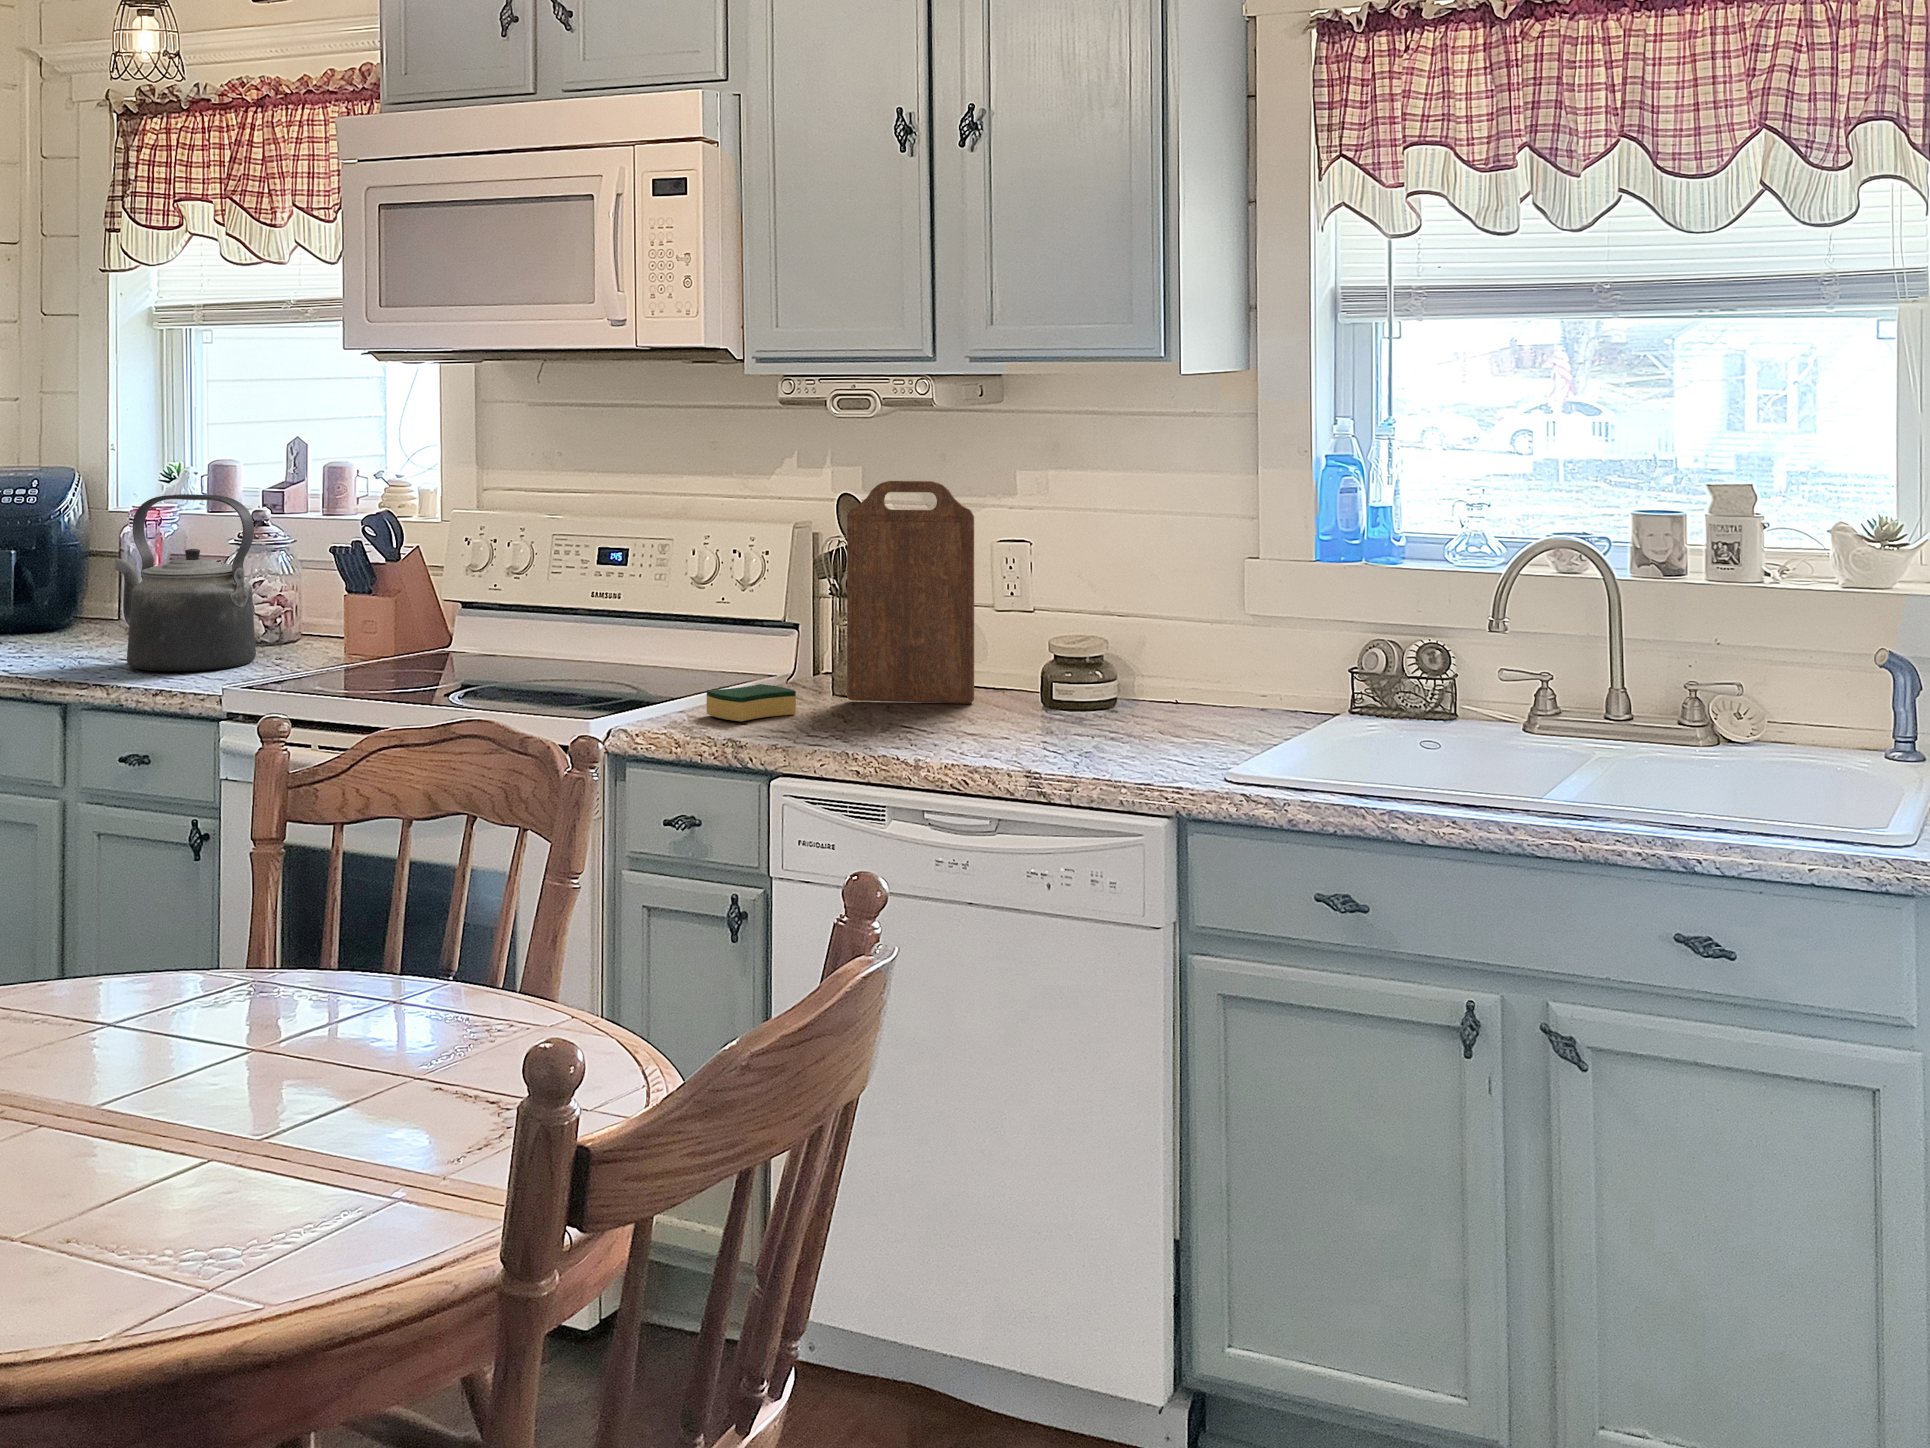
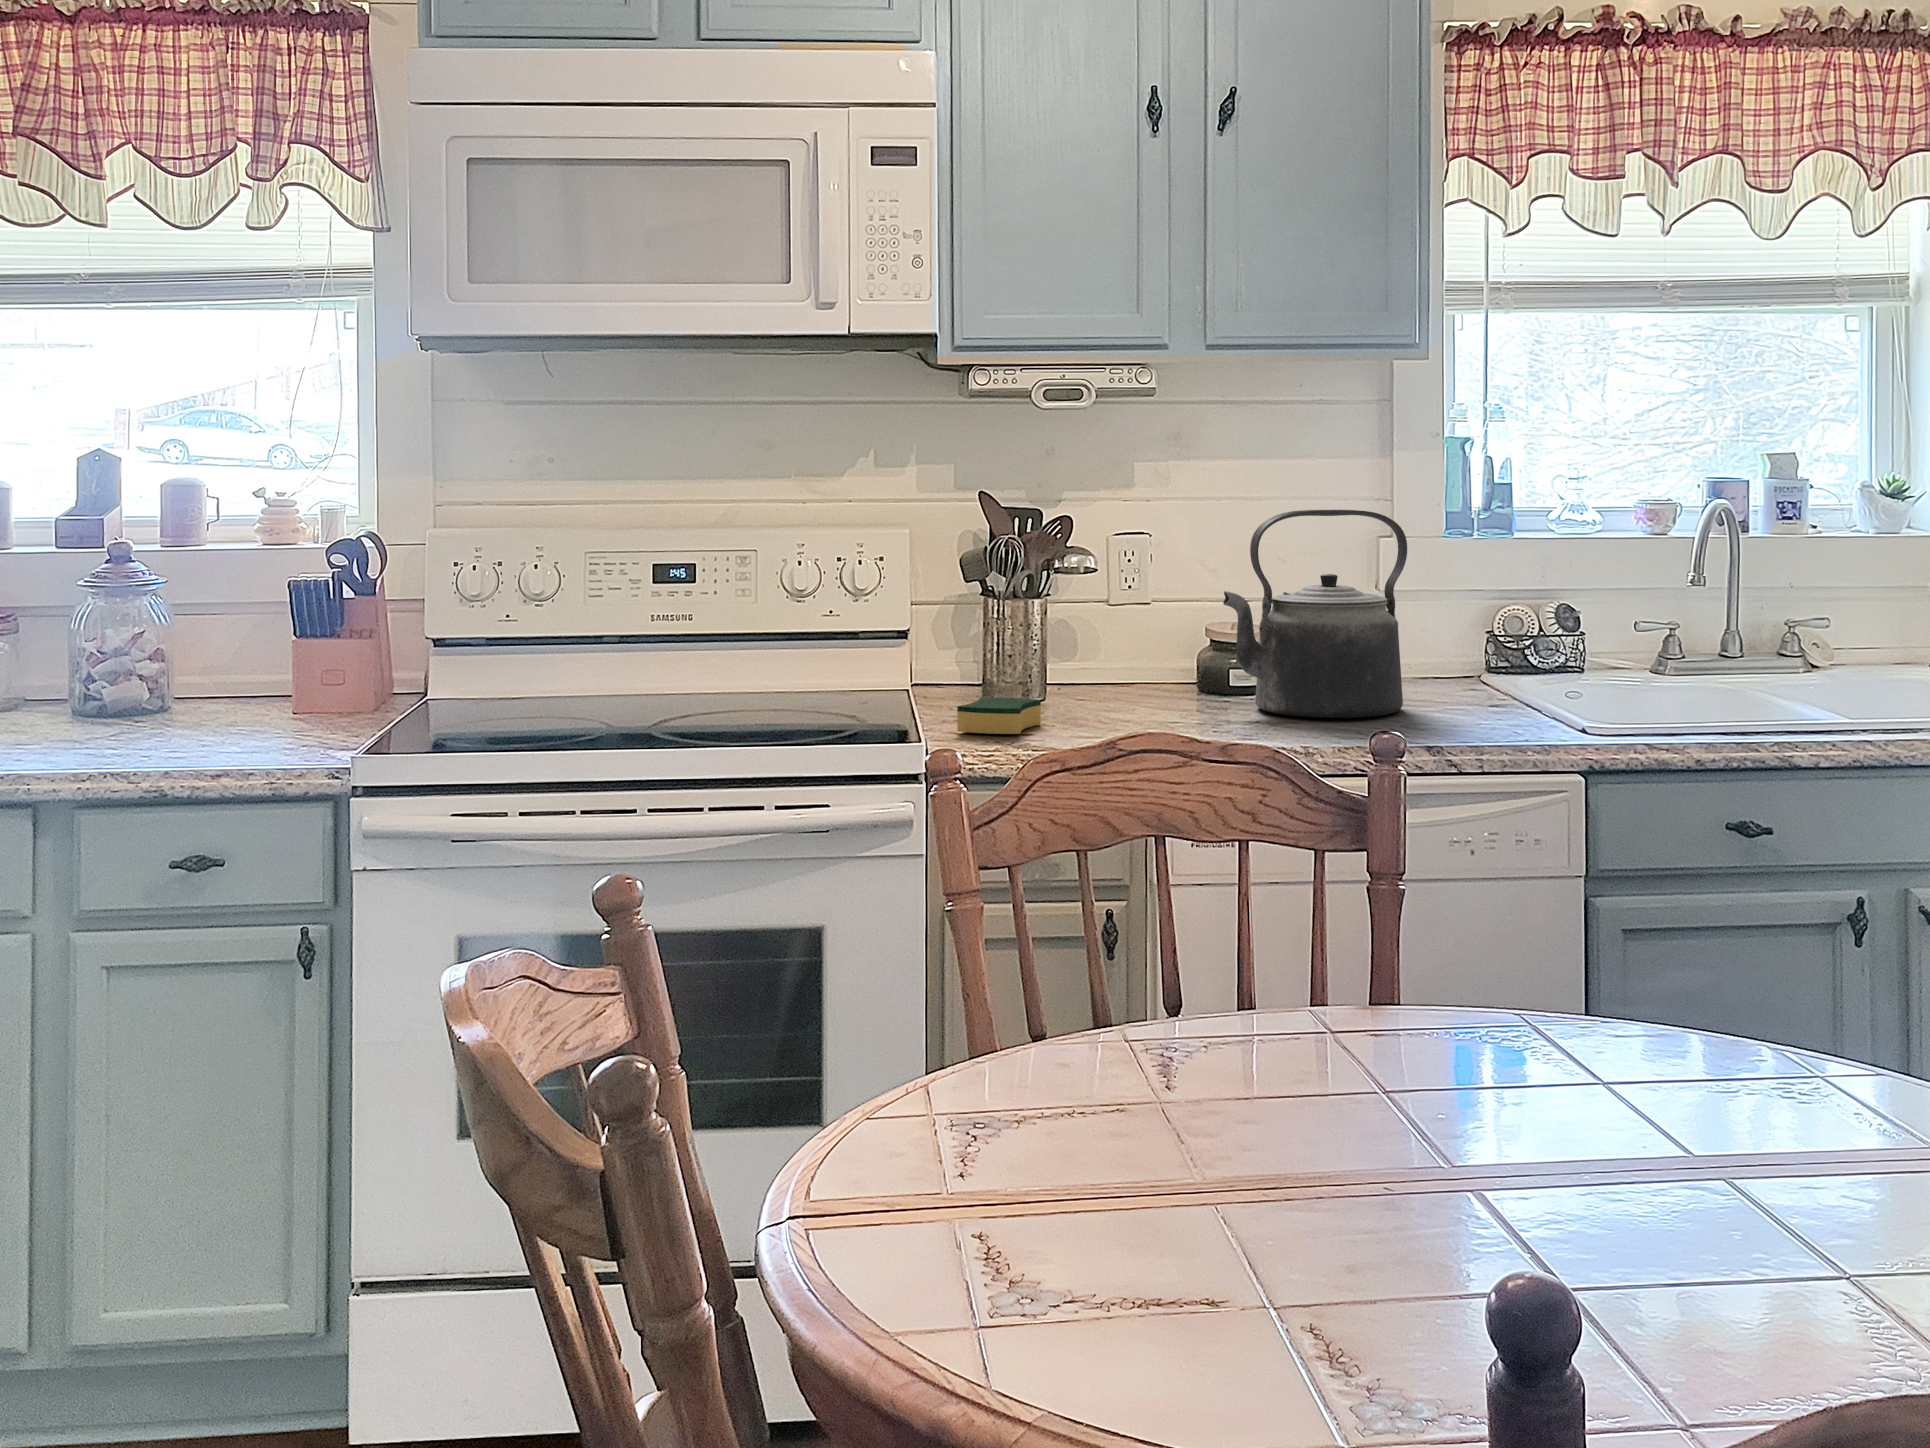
cutting board: present [847,481,974,704] -> none [1045,476,1168,709]
kettle: present [115,494,256,671] -> present [1223,510,1407,718]

